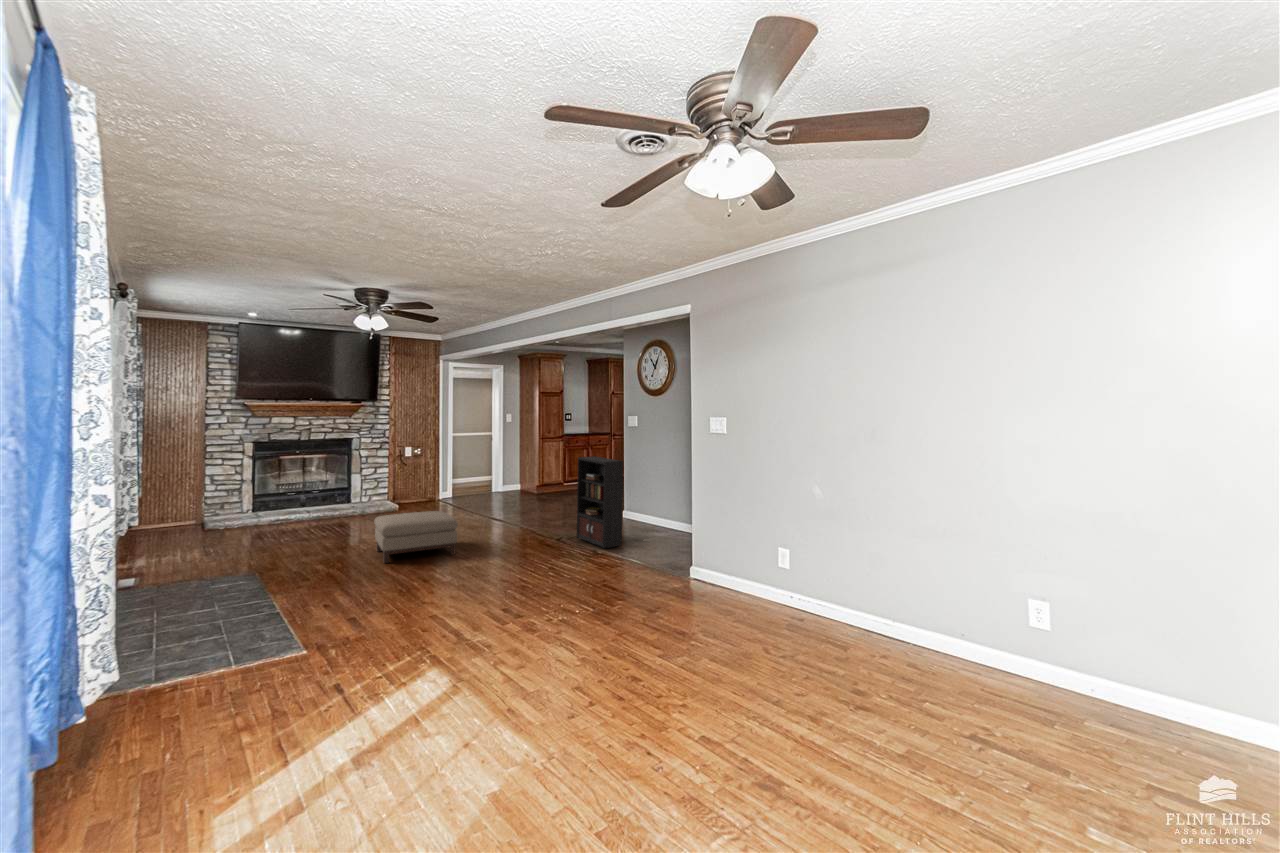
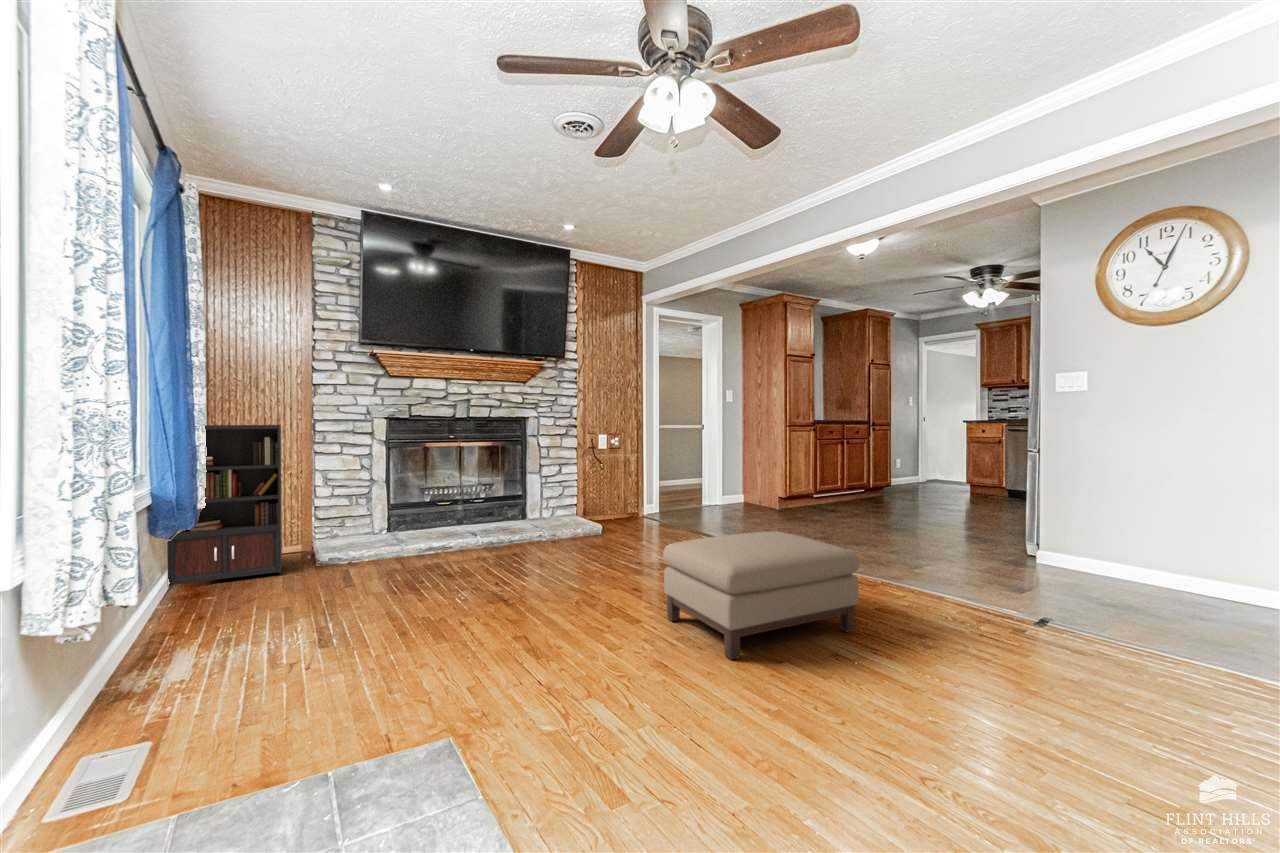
bookcase: present [577,456,623,548] -> present [167,425,310,587]

